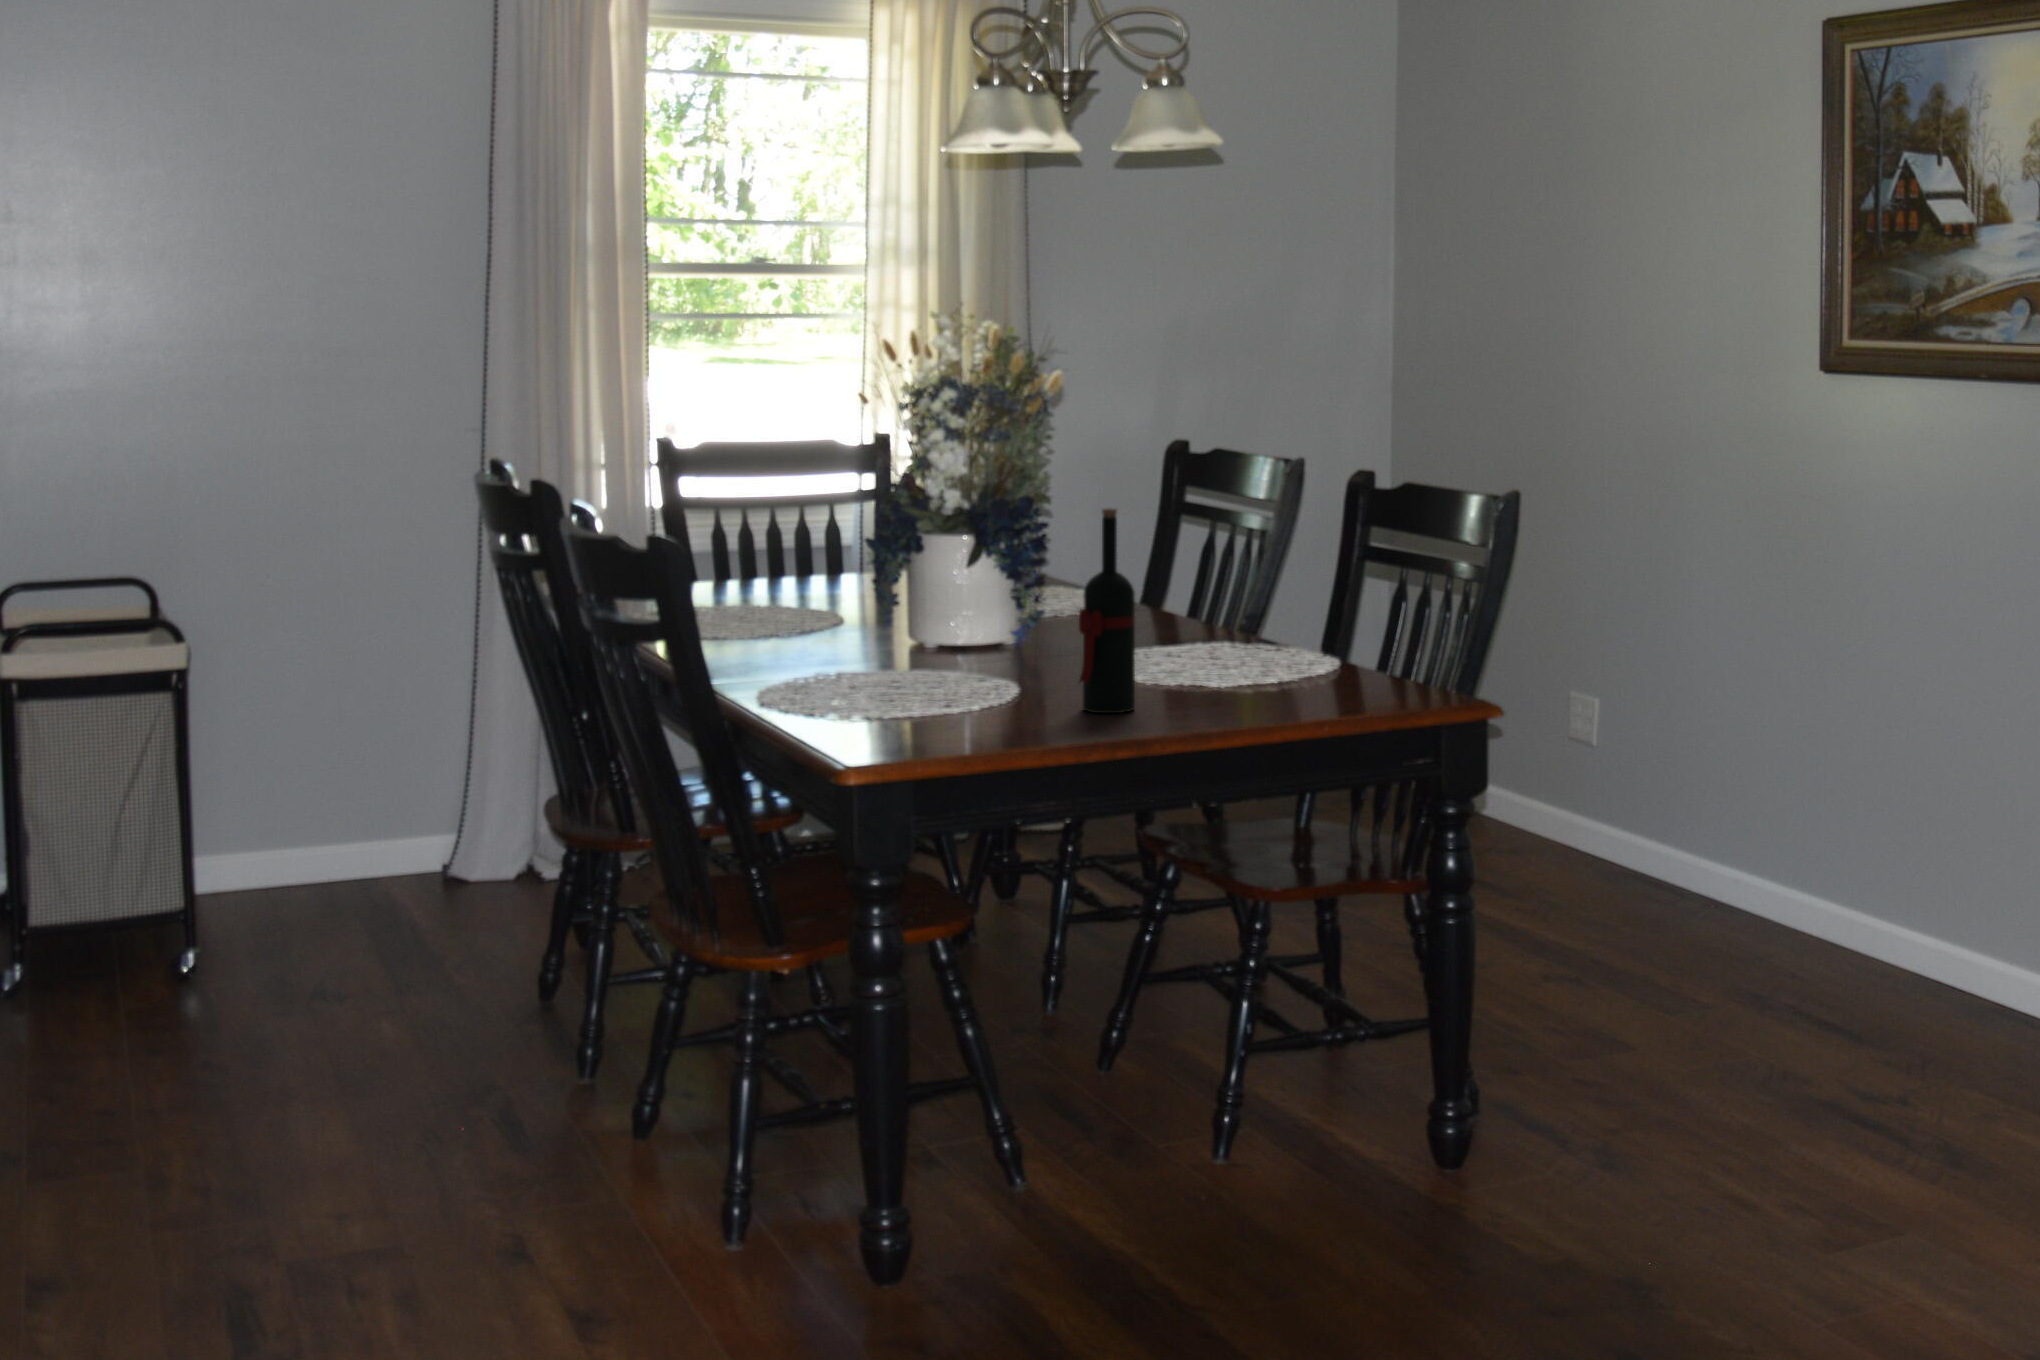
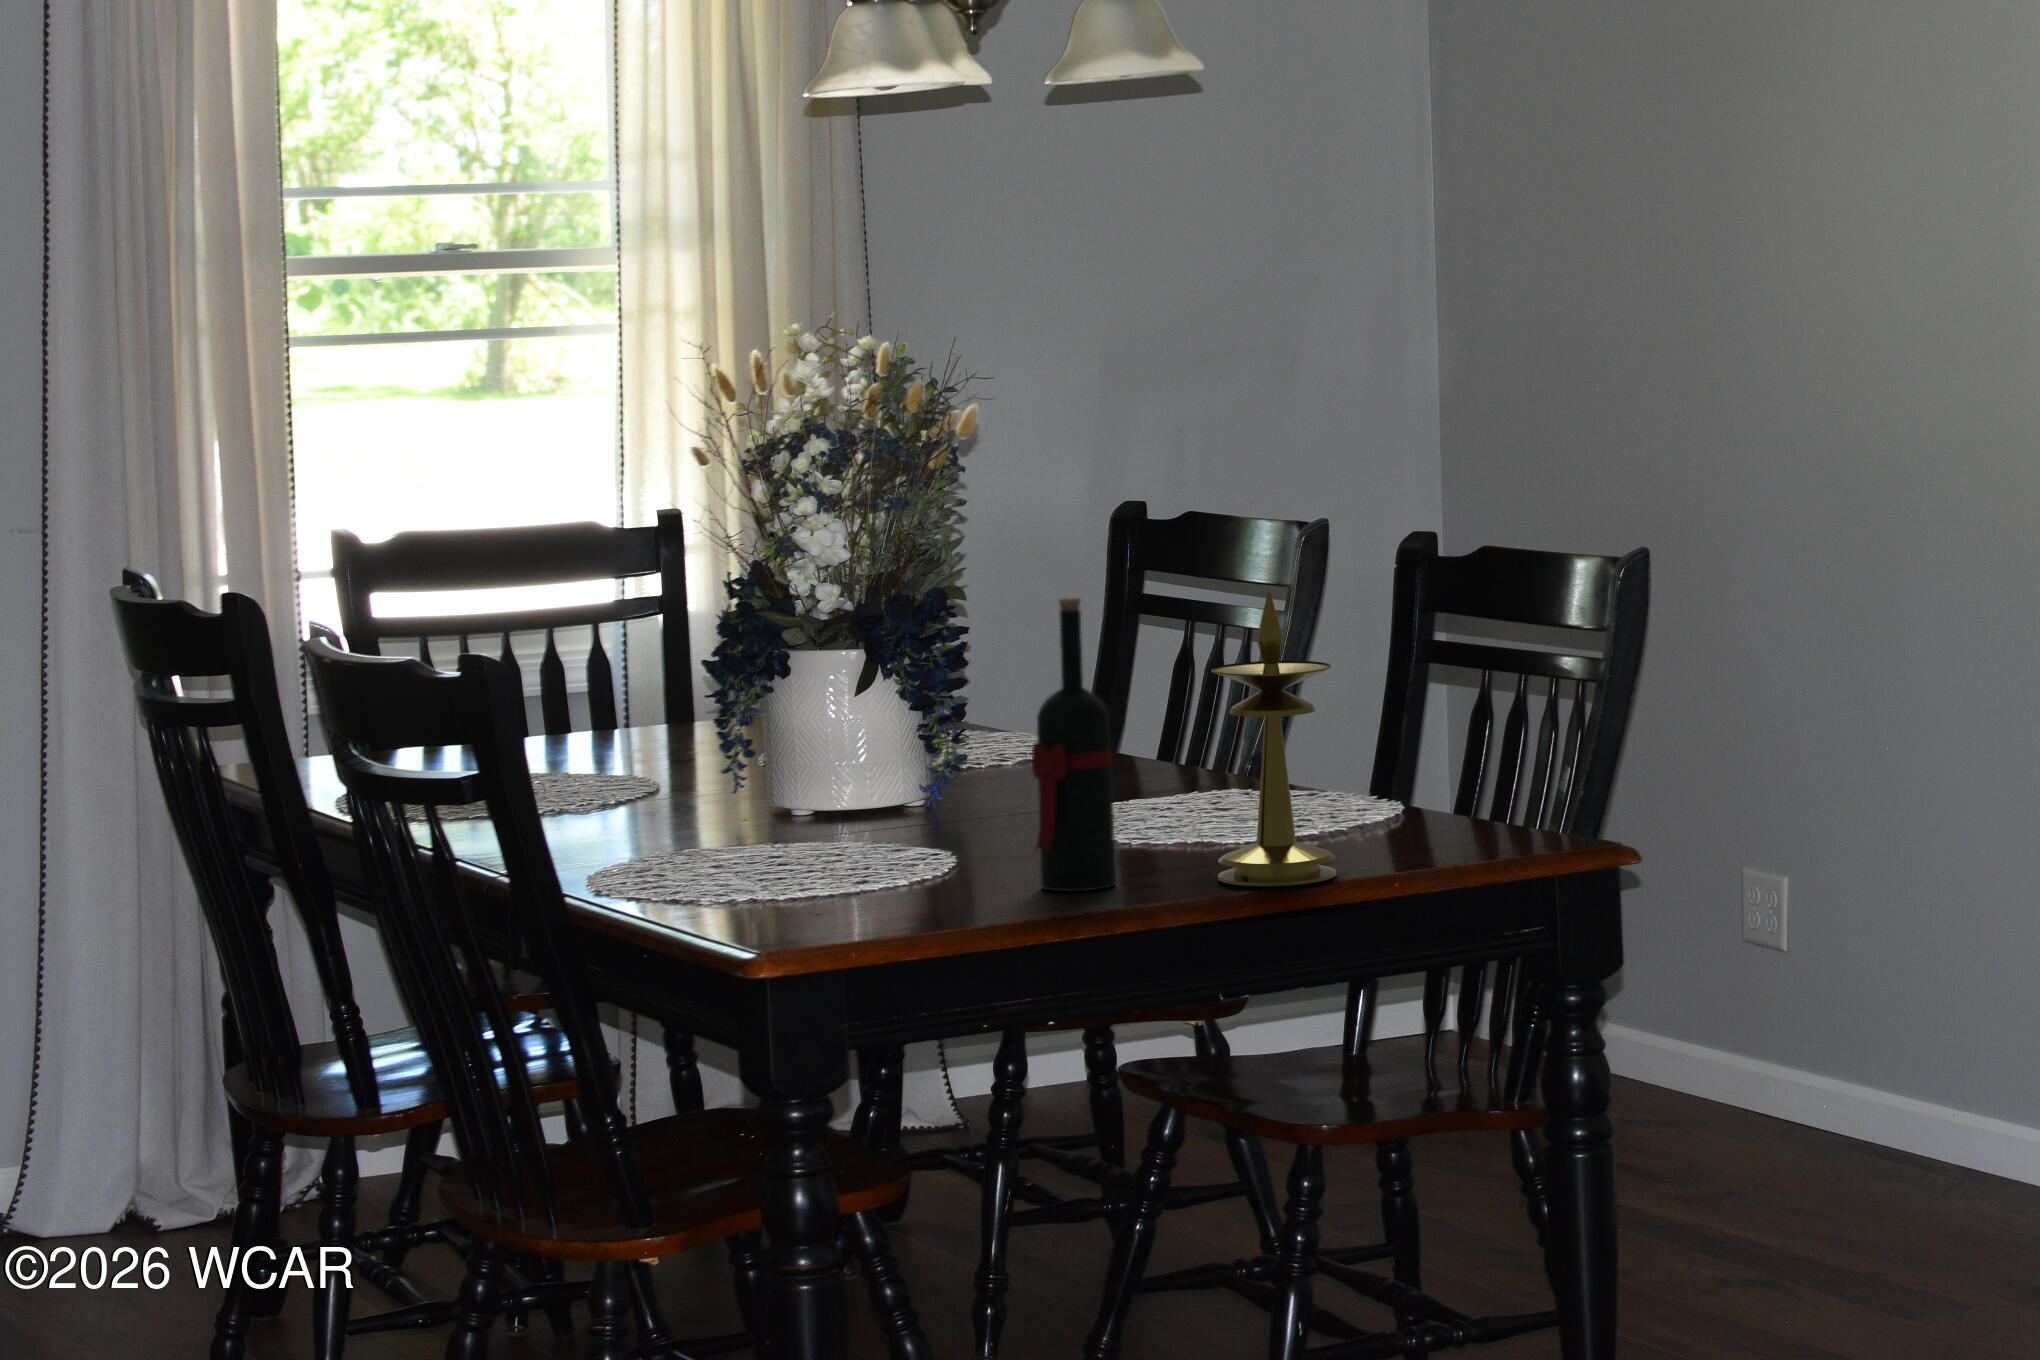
candlestick: none [1206,510,1291,717] -> present [1211,591,1336,886]

